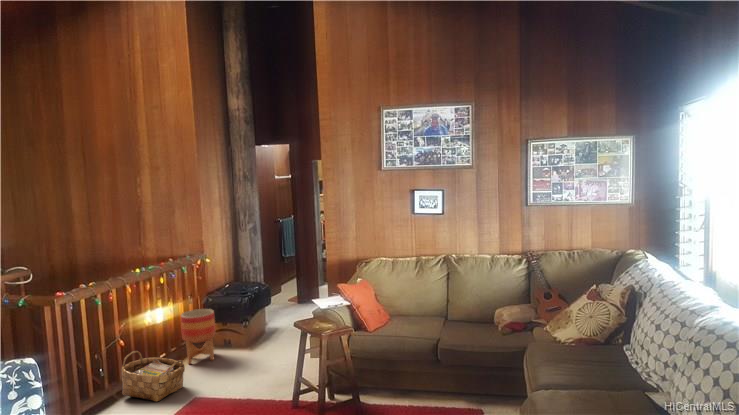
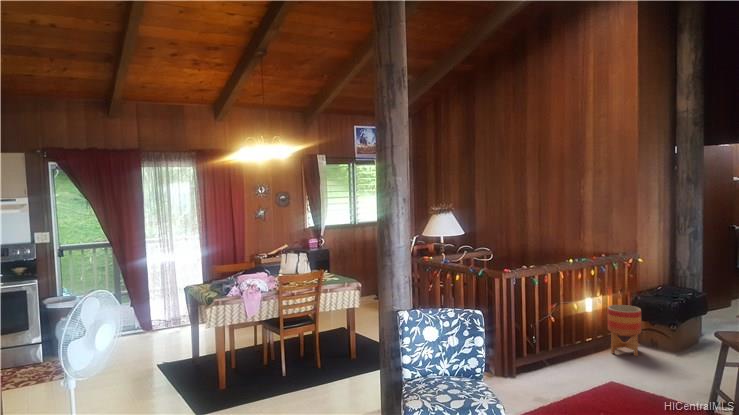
woven basket: present [121,351,185,402] -> none [550,328,605,376]

